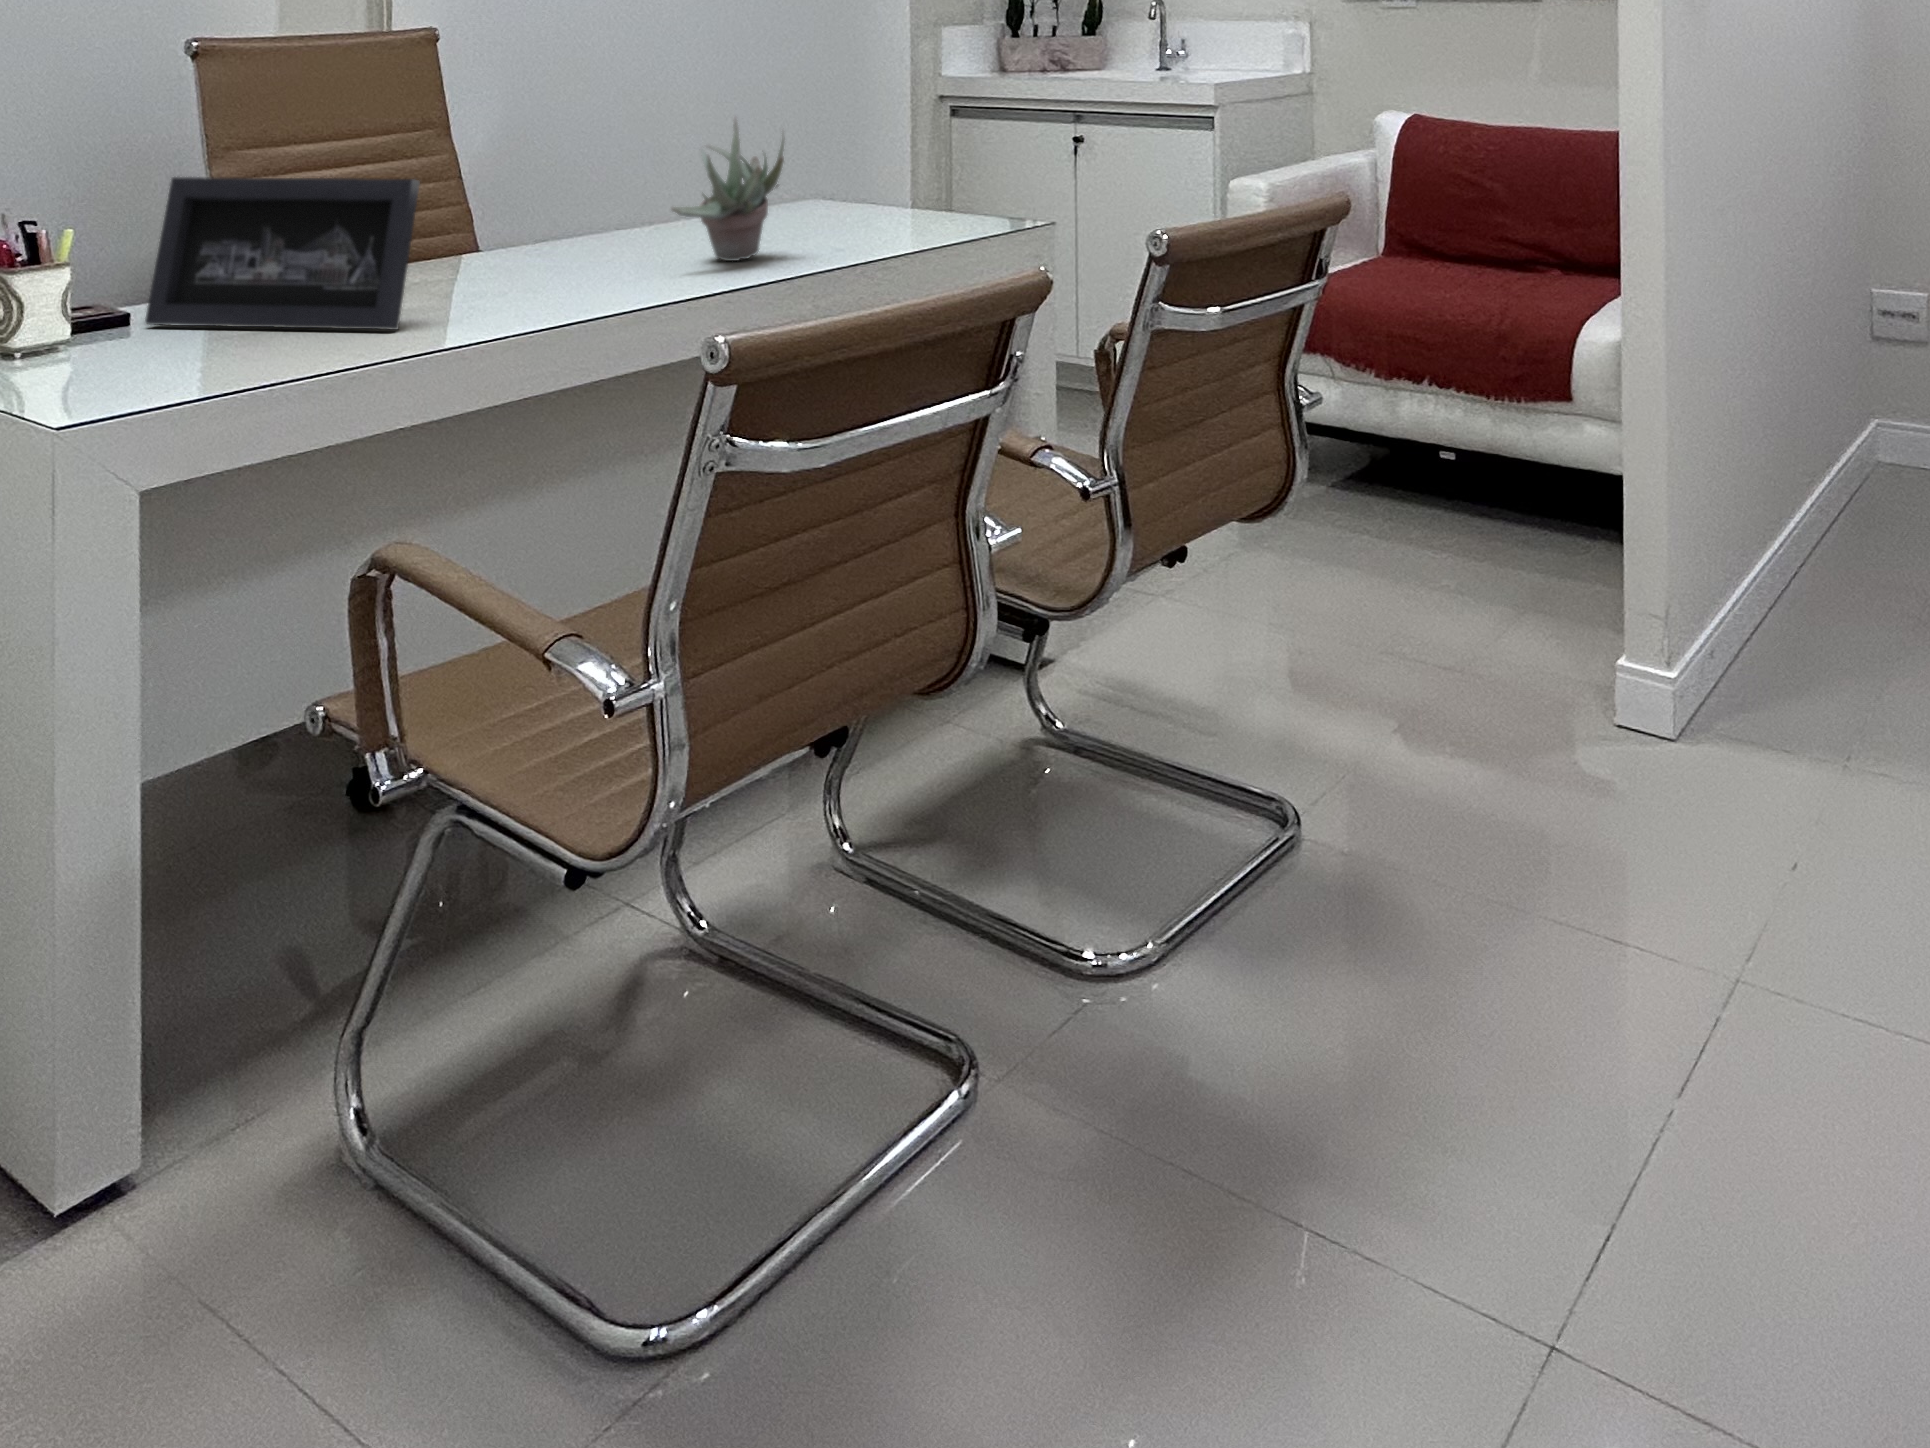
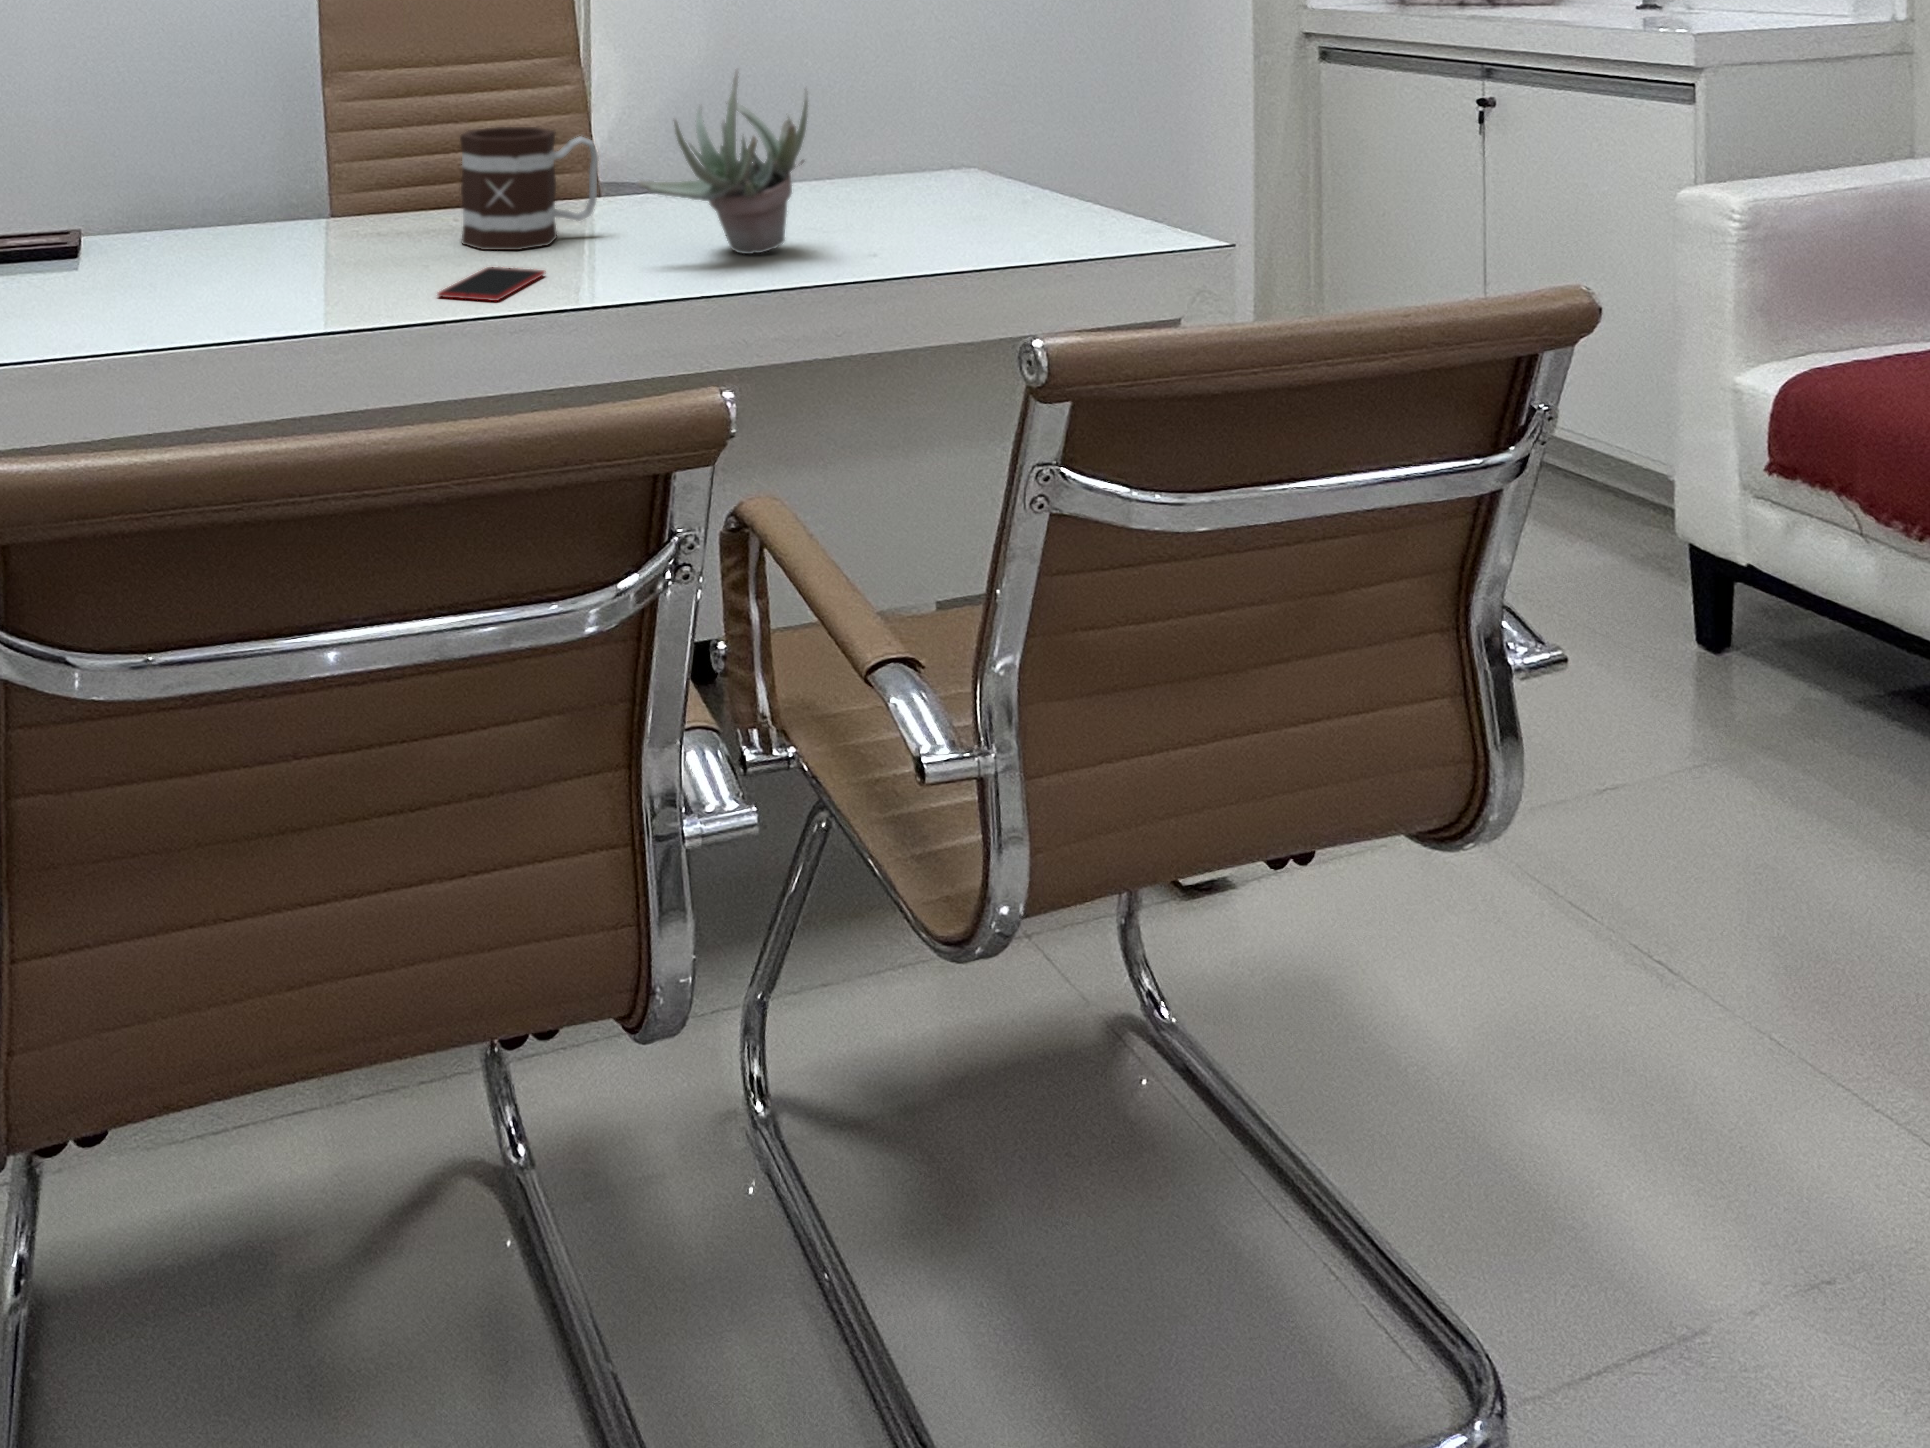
picture frame: present [145,177,420,330] -> none [90,109,286,307]
mug: none [477,177,592,280] -> present [460,127,599,250]
smartphone: none [547,283,605,307] -> present [438,267,545,301]

